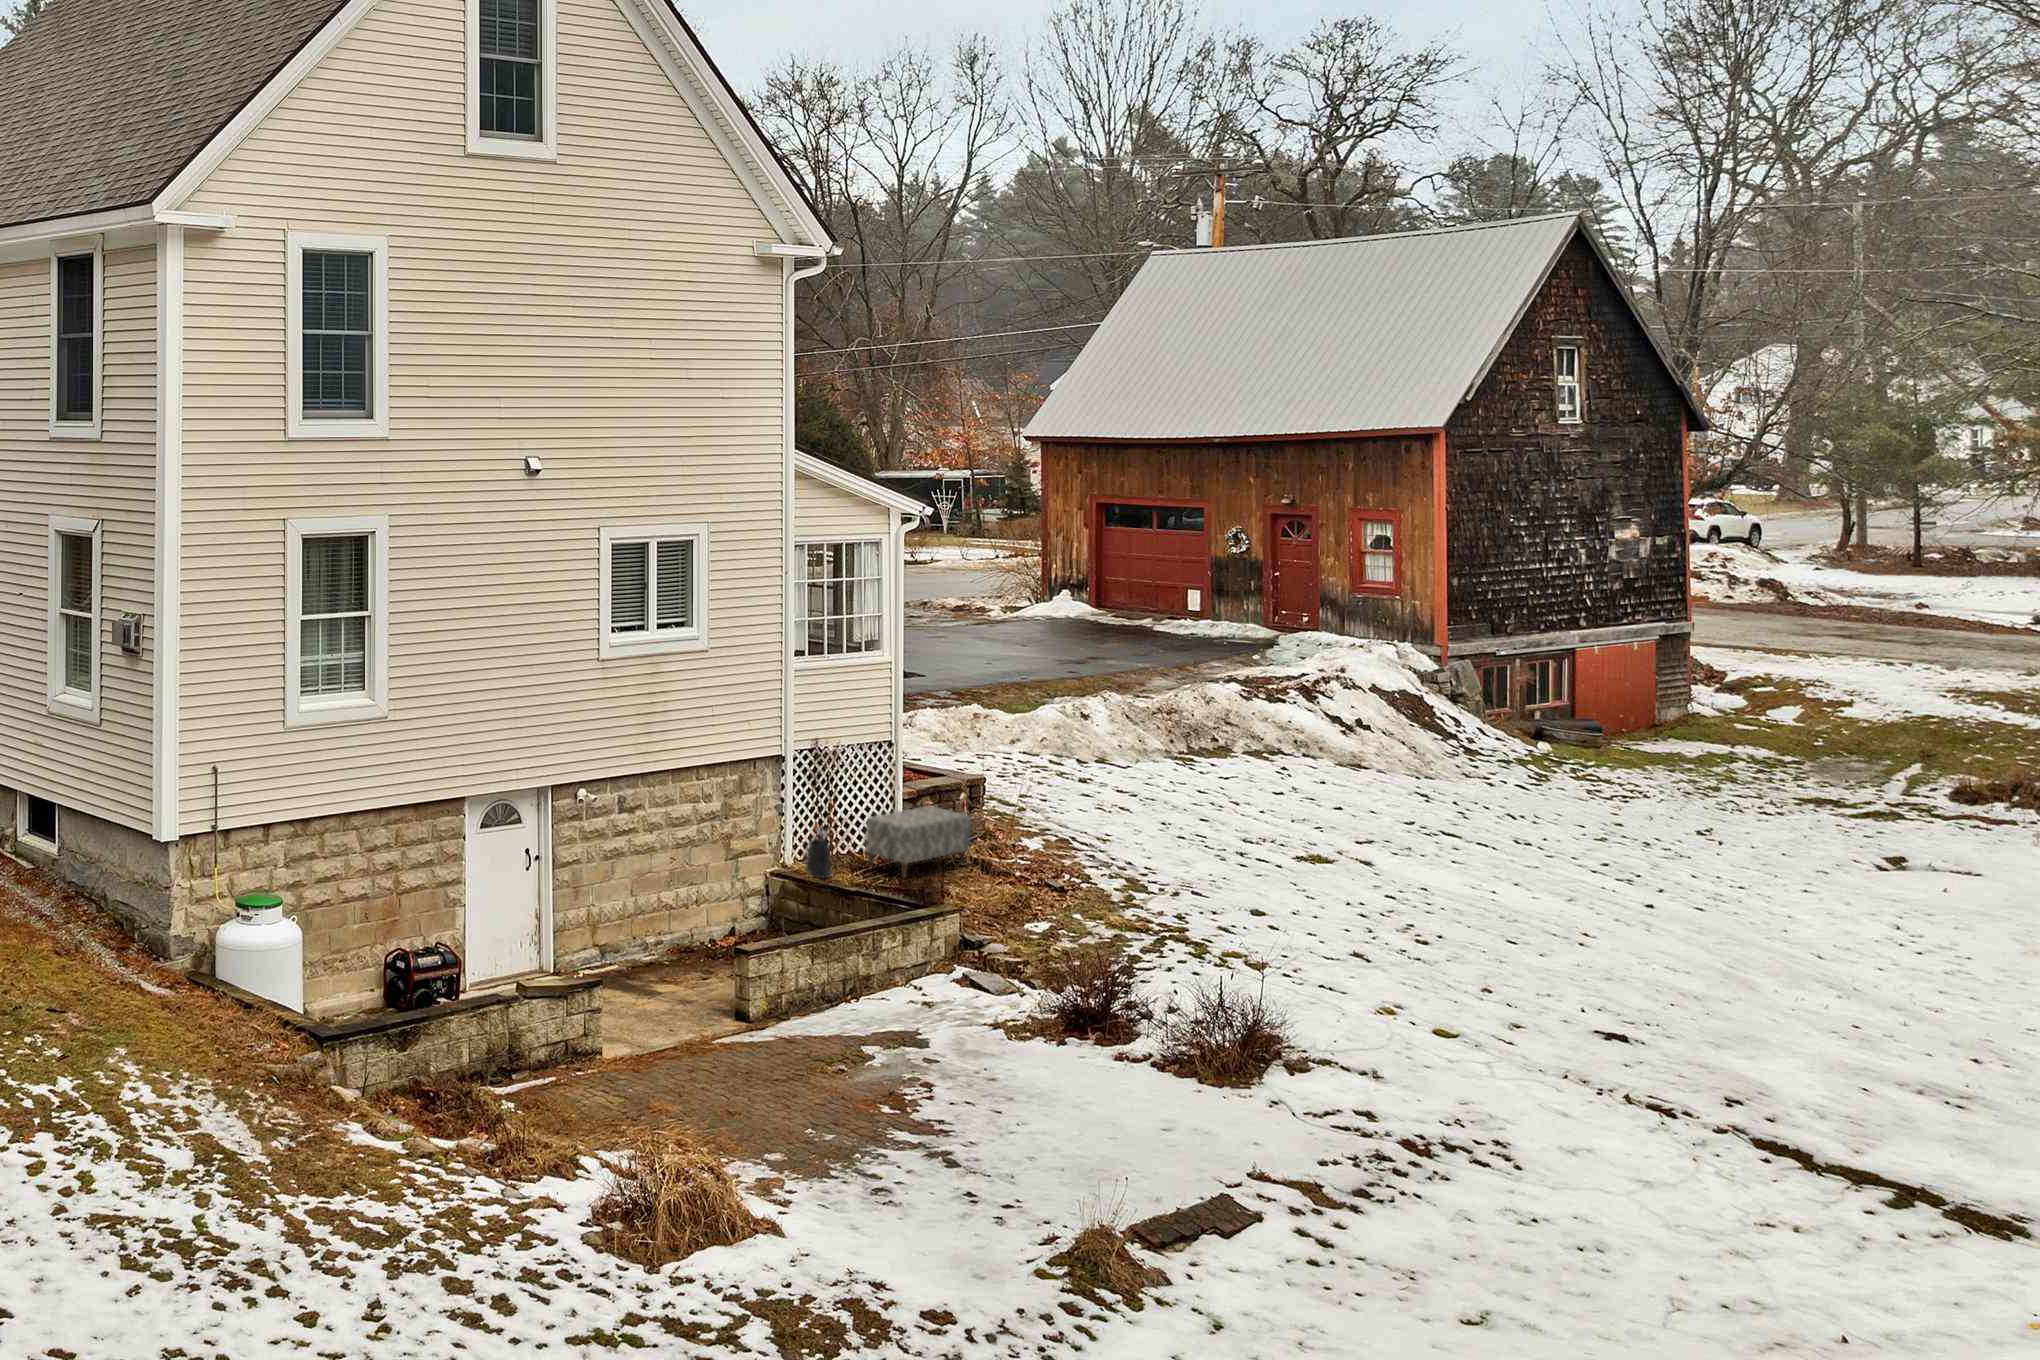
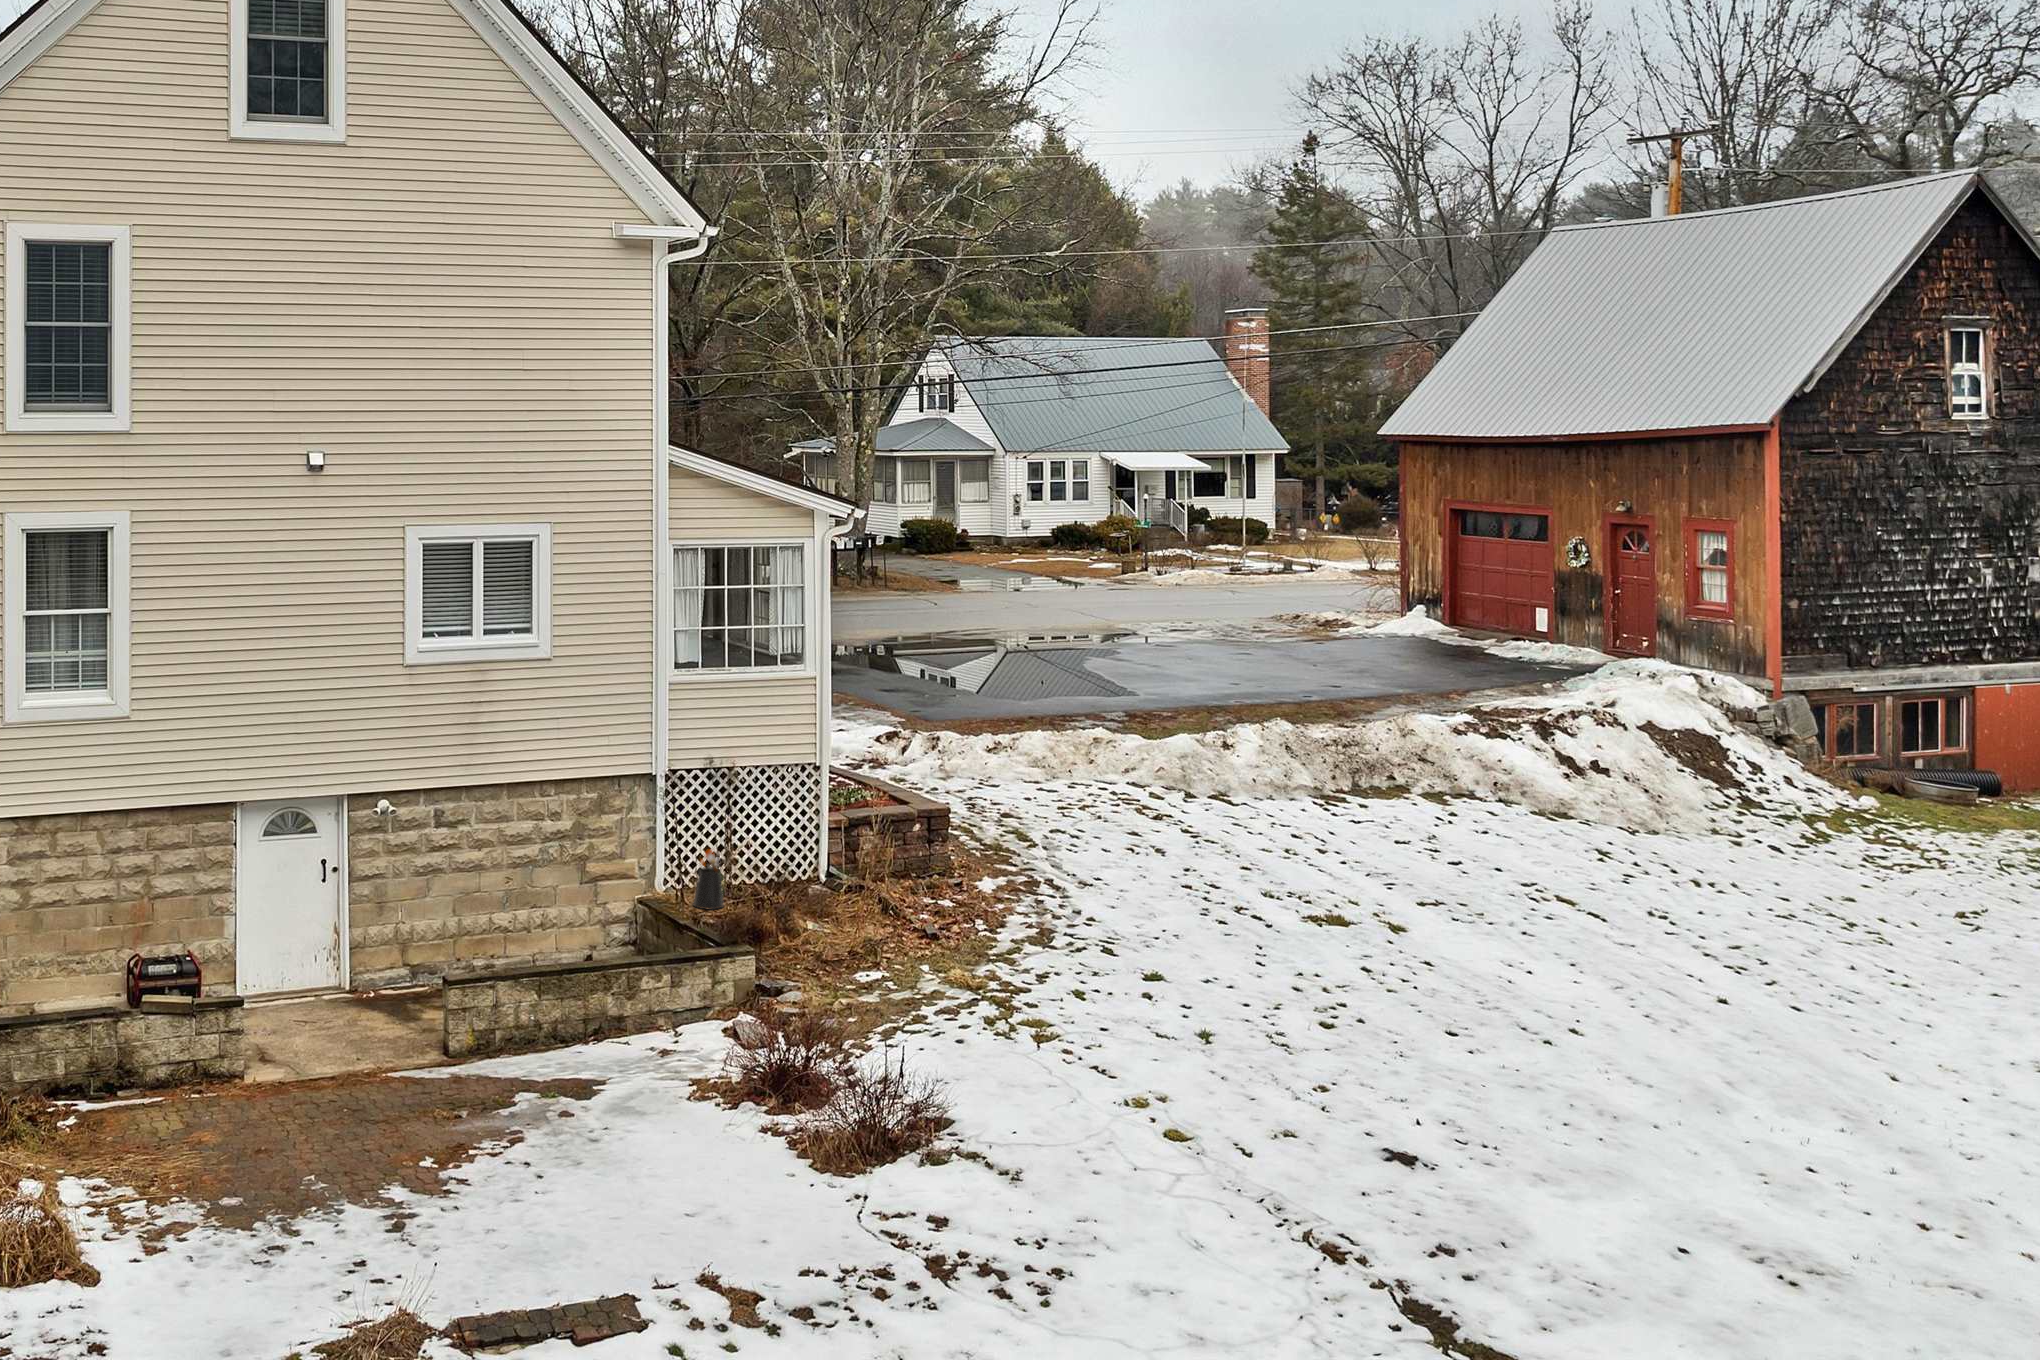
bench: present [865,806,971,878] -> none [774,836,903,915]

